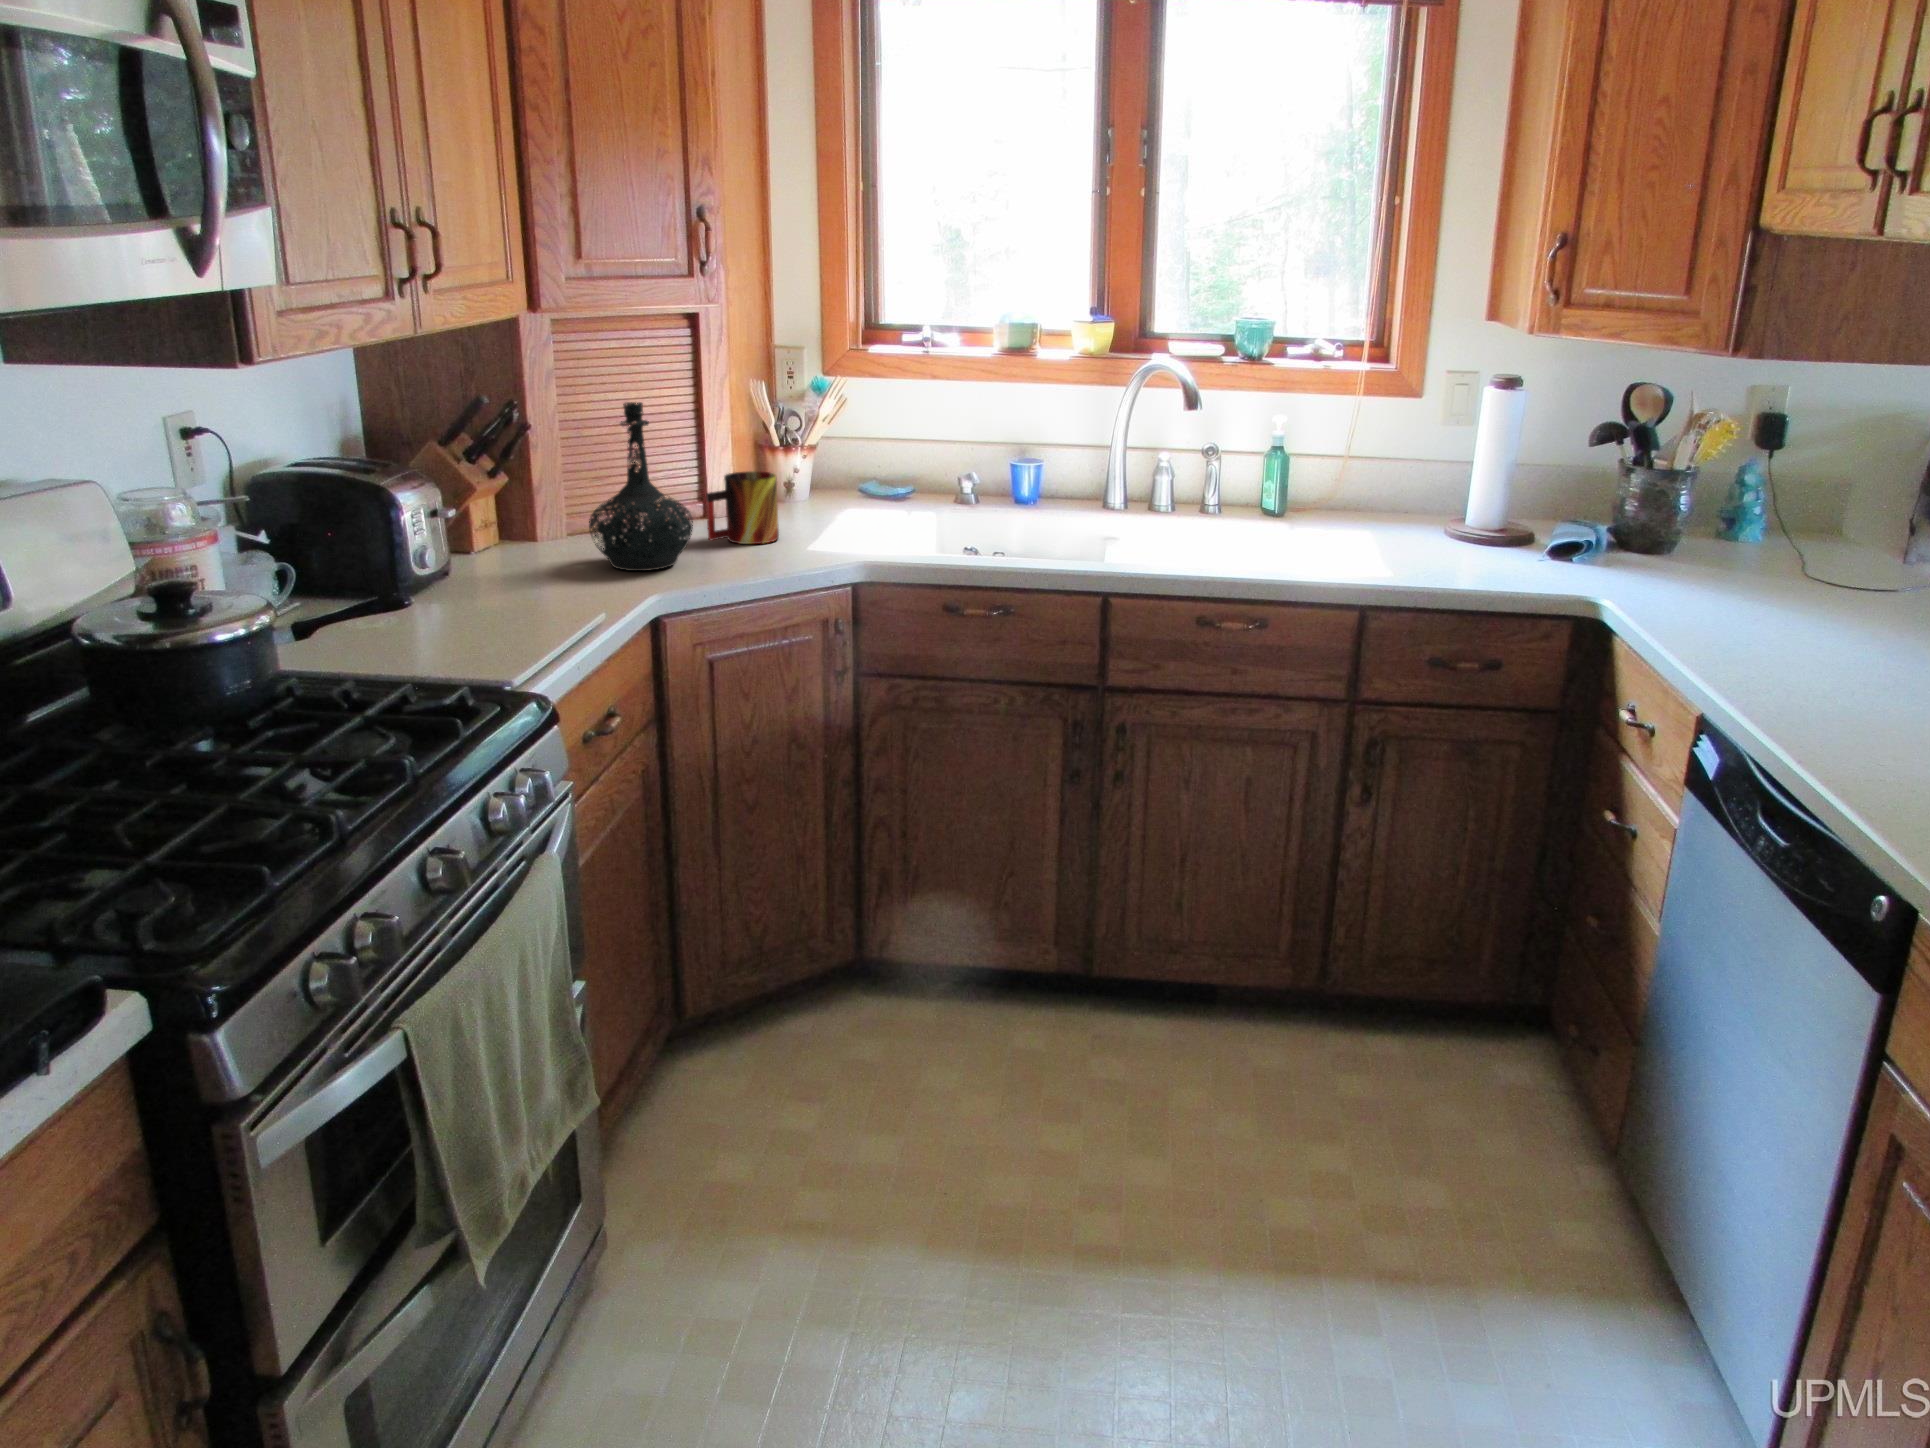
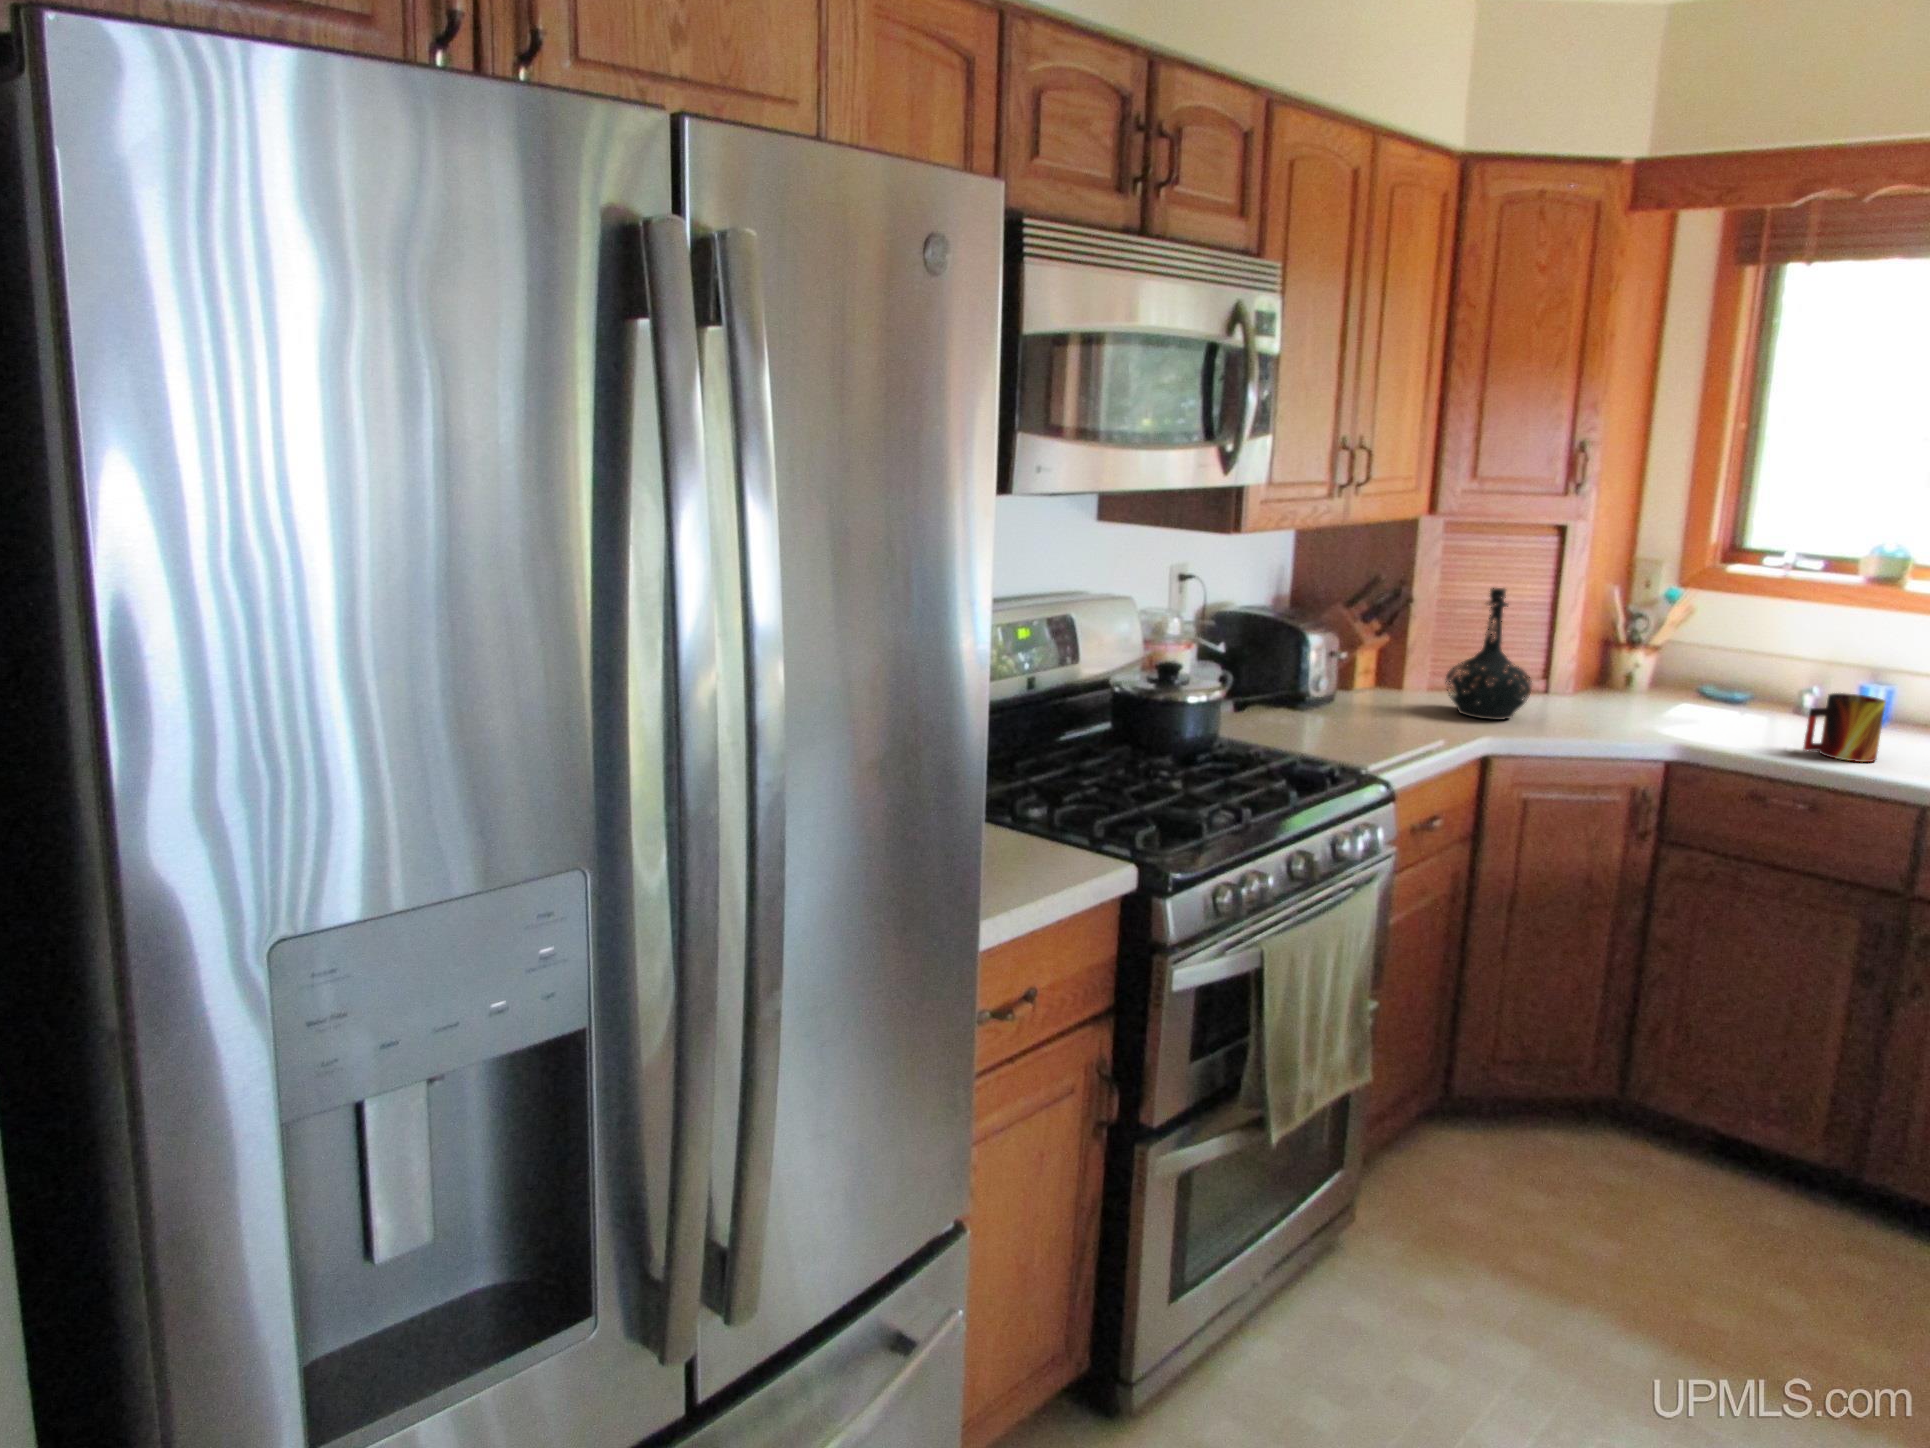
mug: present [706,471,779,544] -> present [1803,693,1885,762]

